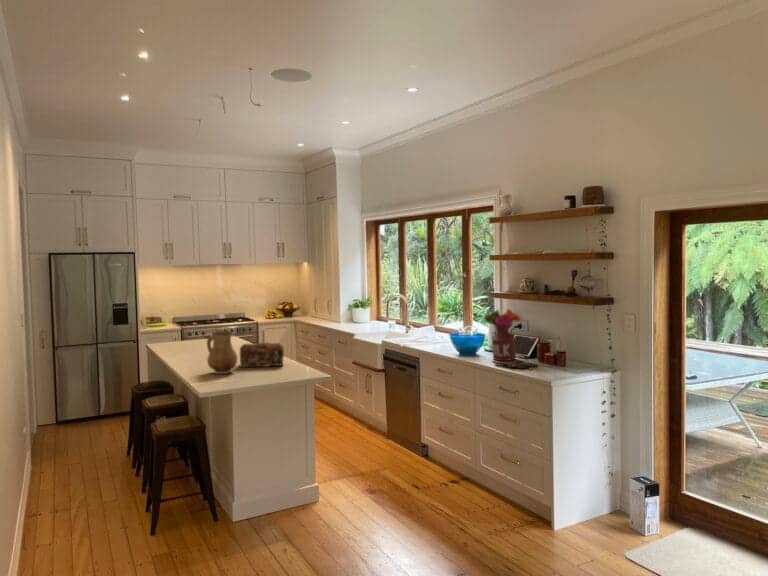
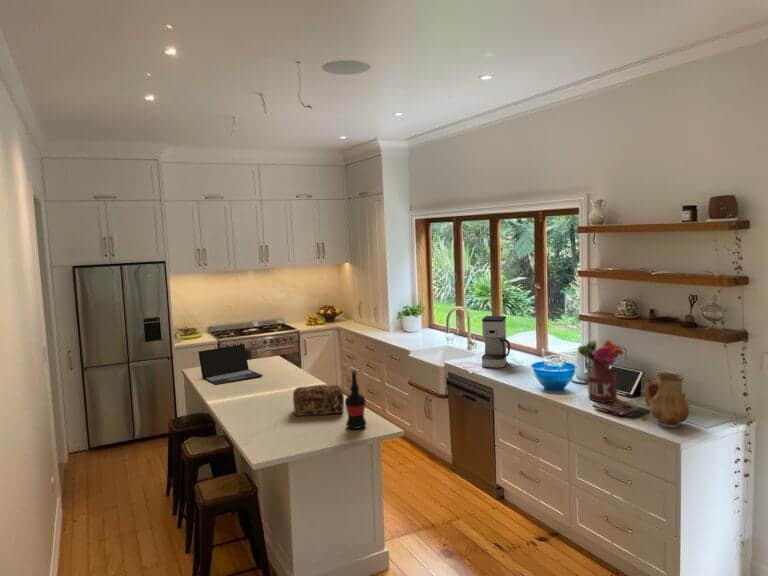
coffee maker: none [413,299,437,343] -> present [482,316,510,368]
laptop: none [161,320,218,352] -> present [198,344,263,385]
wine bottle: none [282,324,300,374] -> present [345,370,366,429]
ceramic pitcher: present [207,331,237,374] -> present [644,373,689,428]

